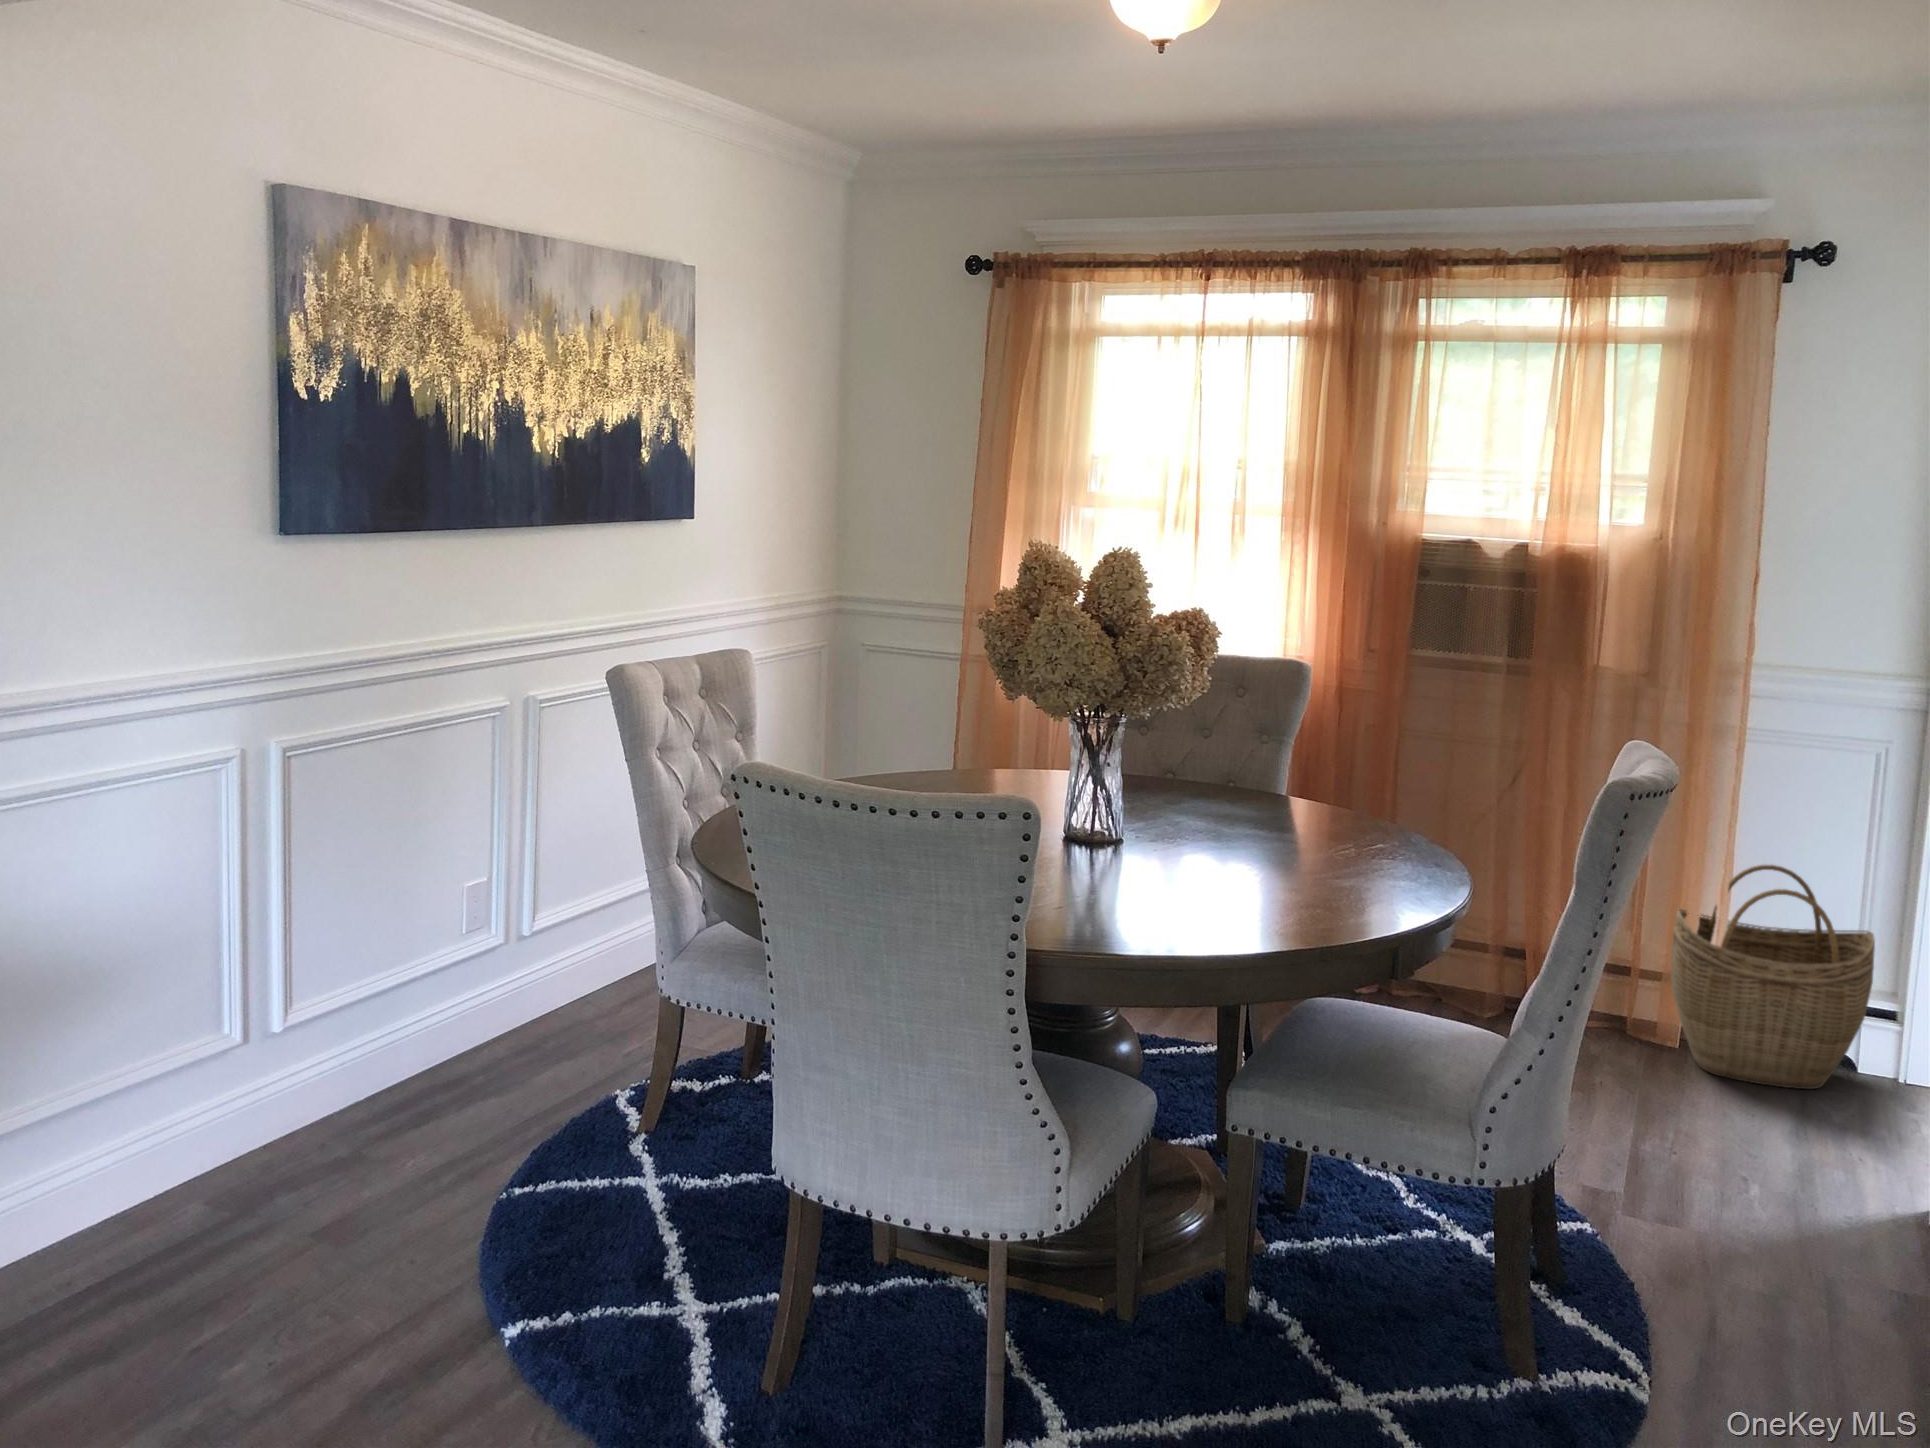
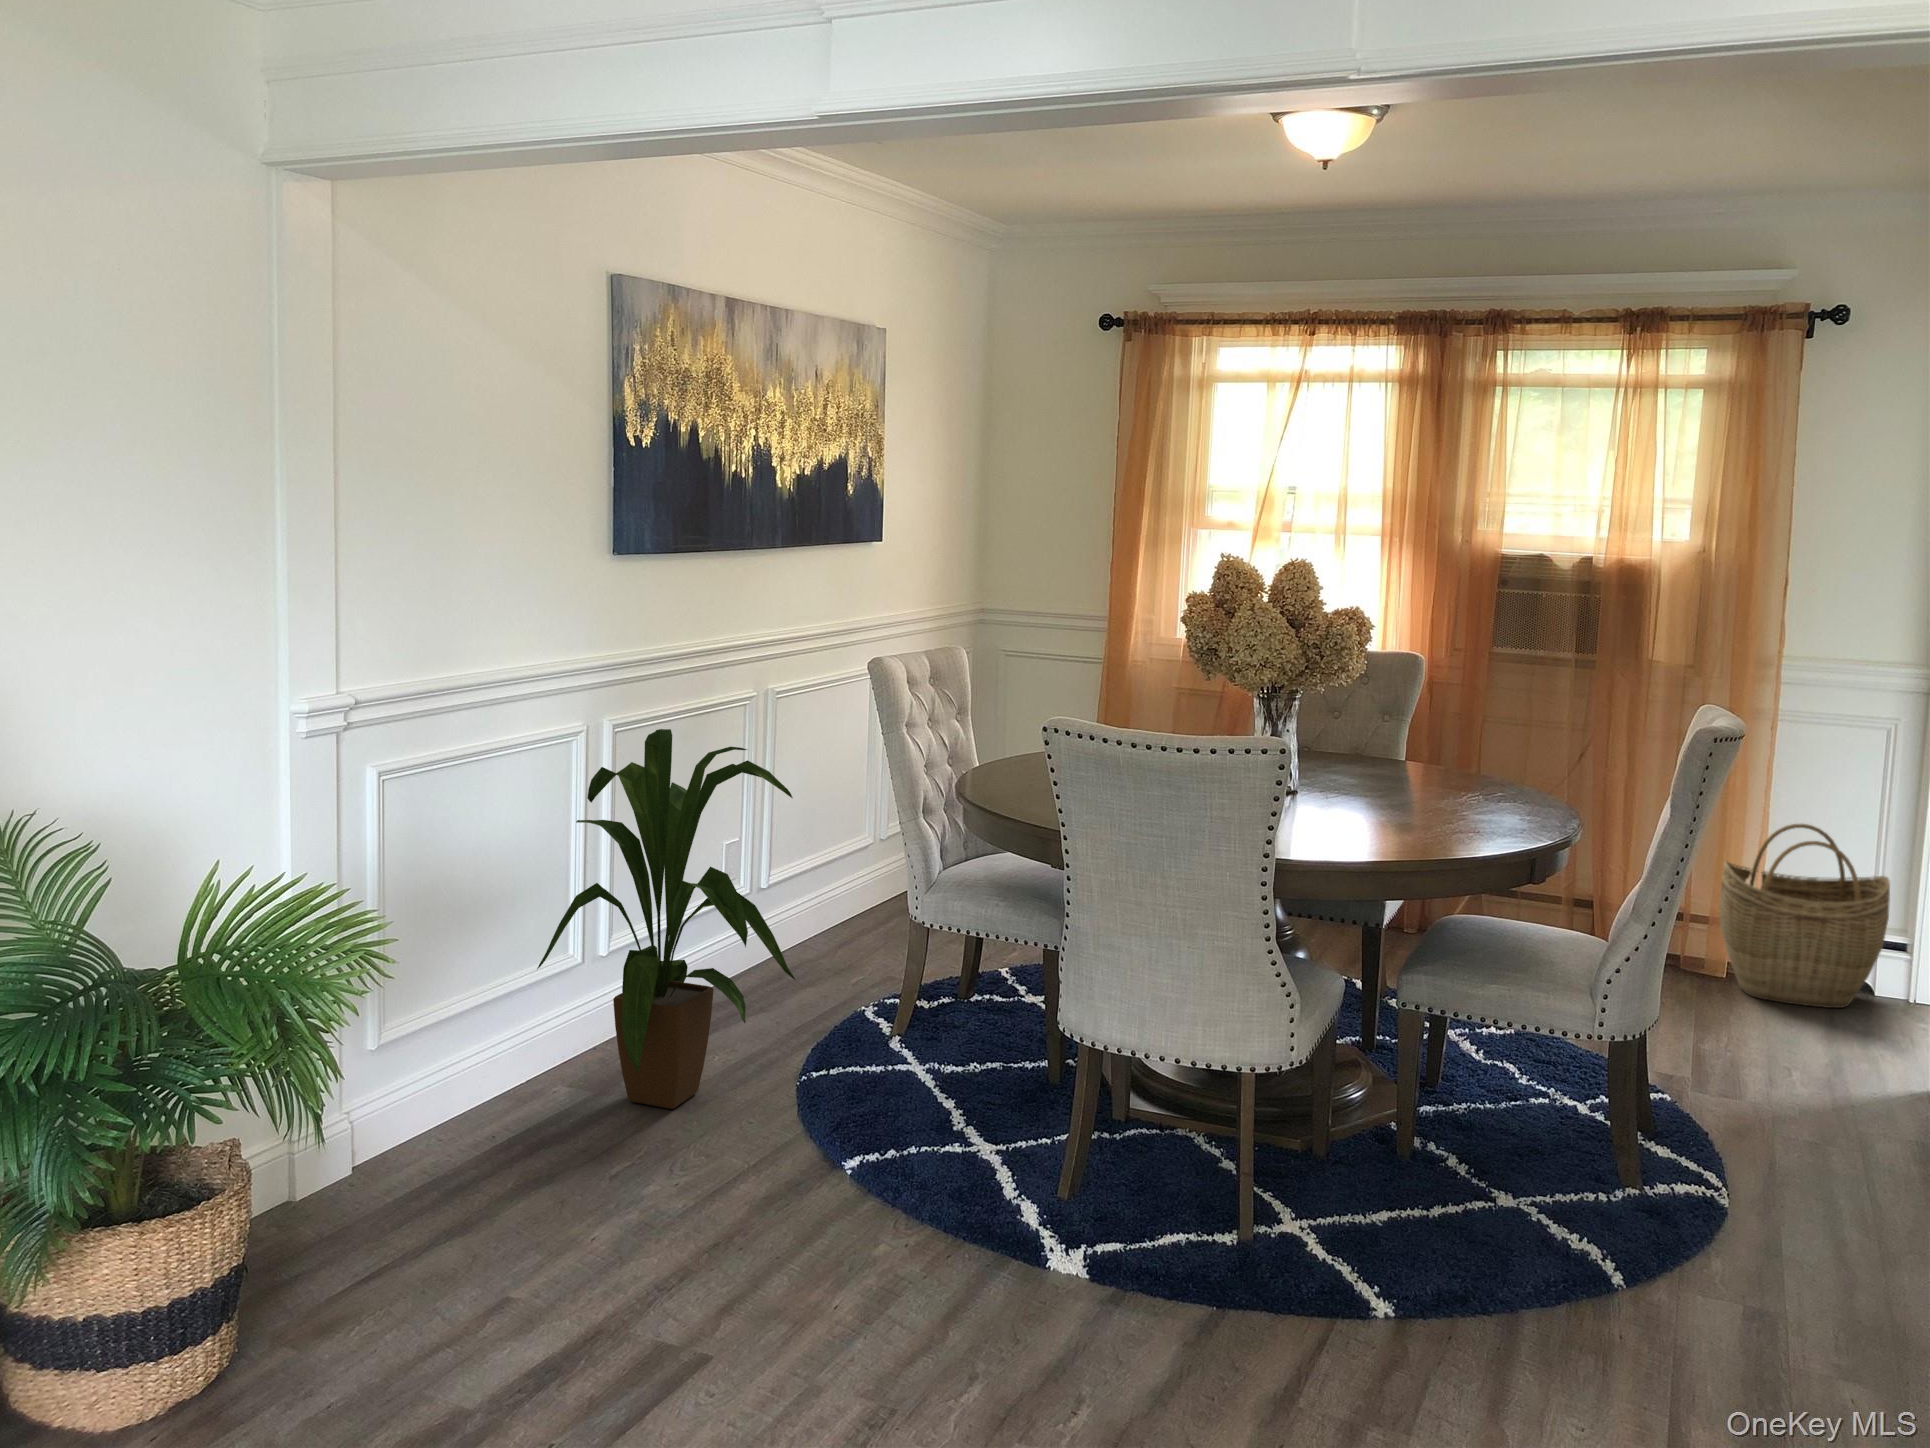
house plant: none [130,763,492,1242] -> present [537,729,795,1109]

